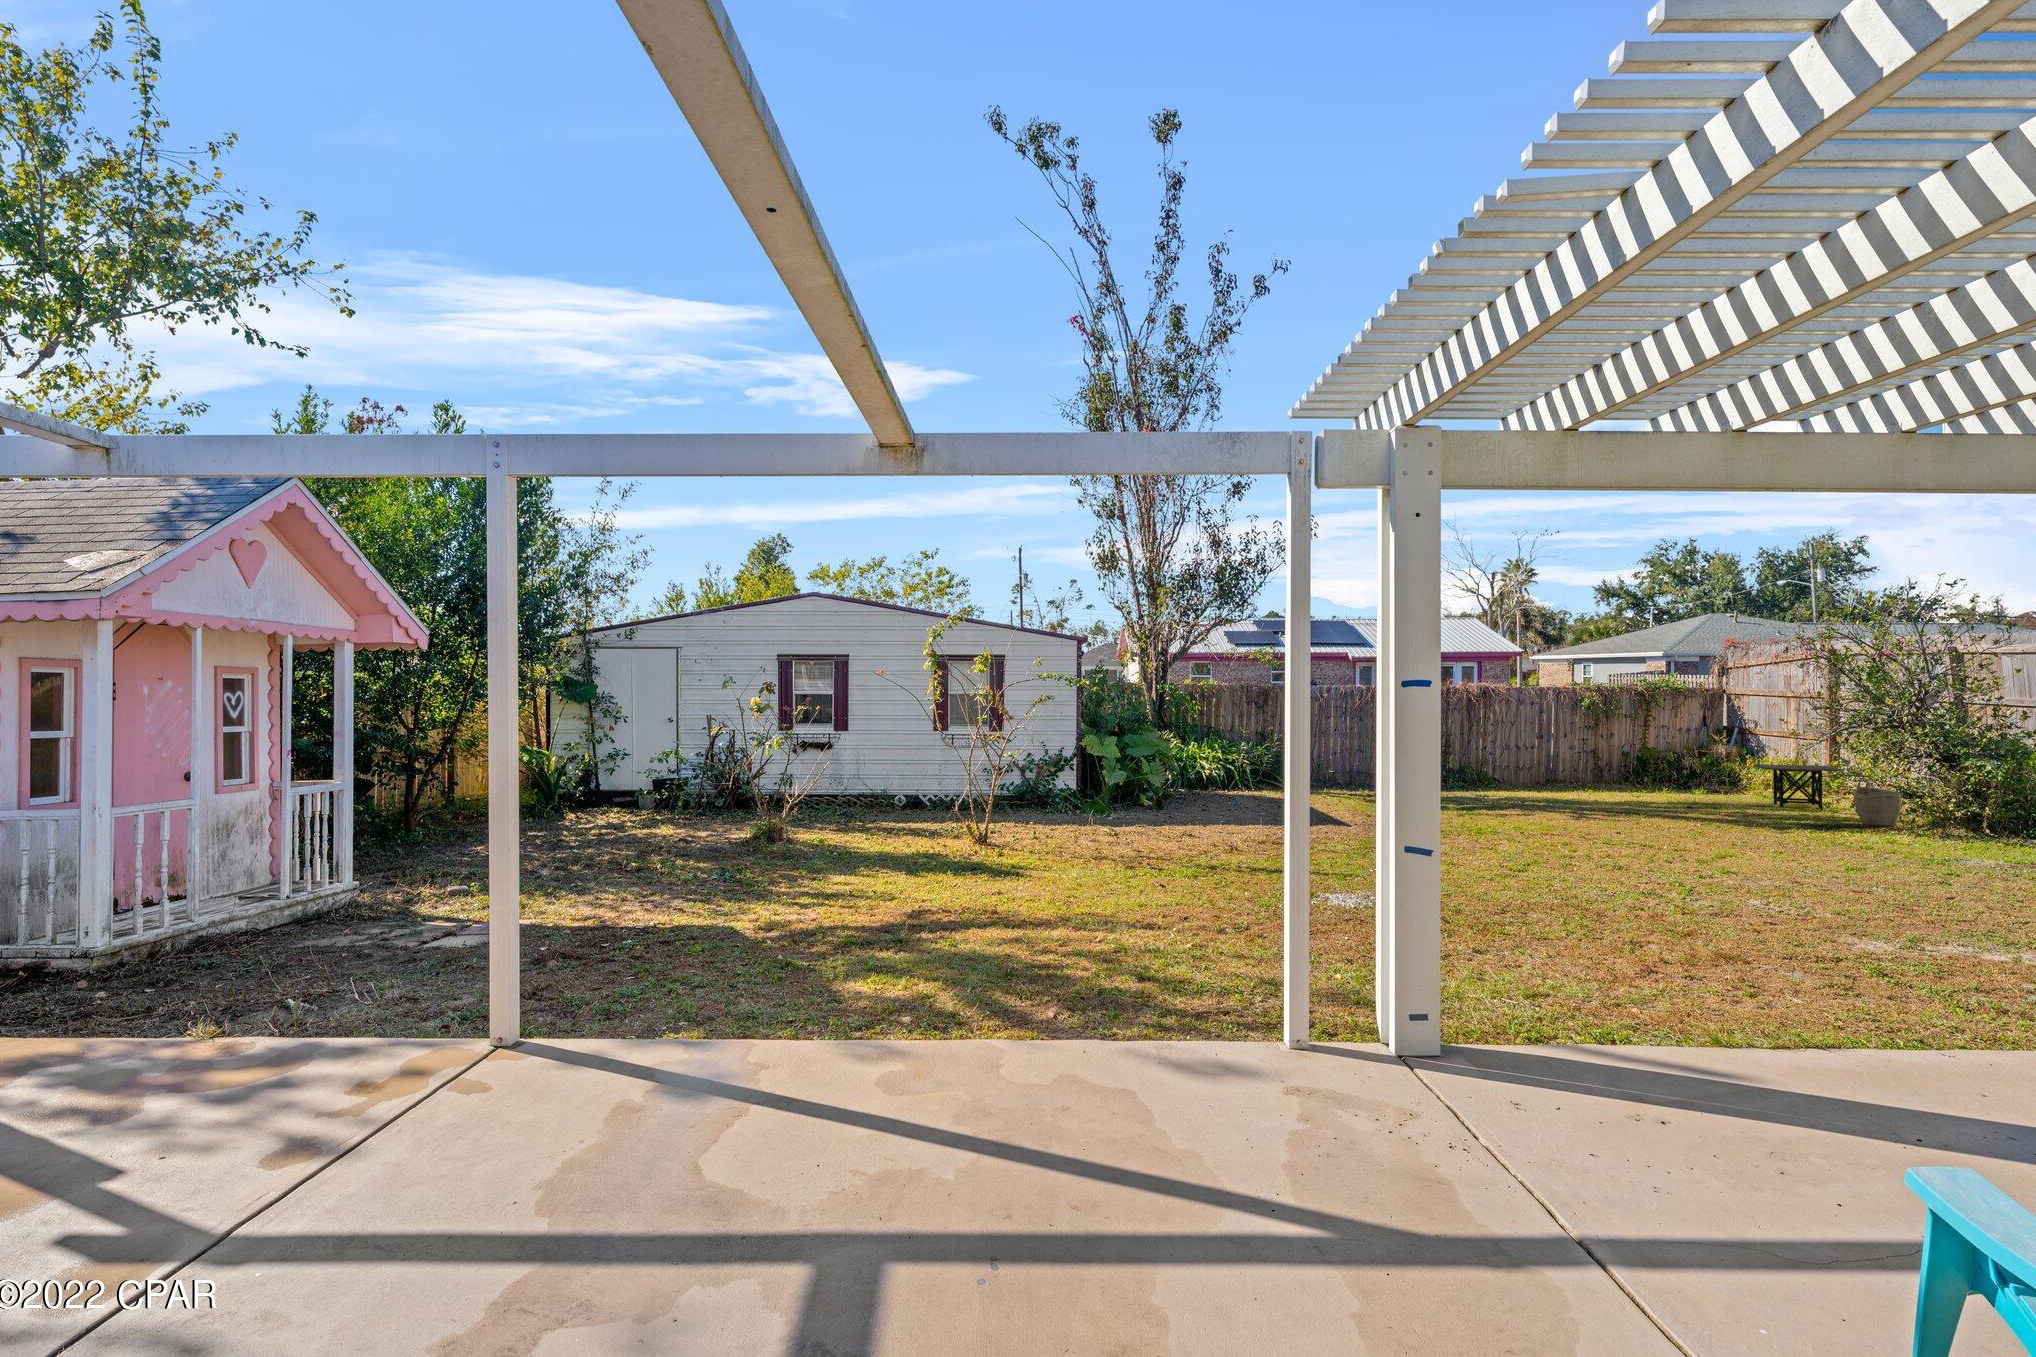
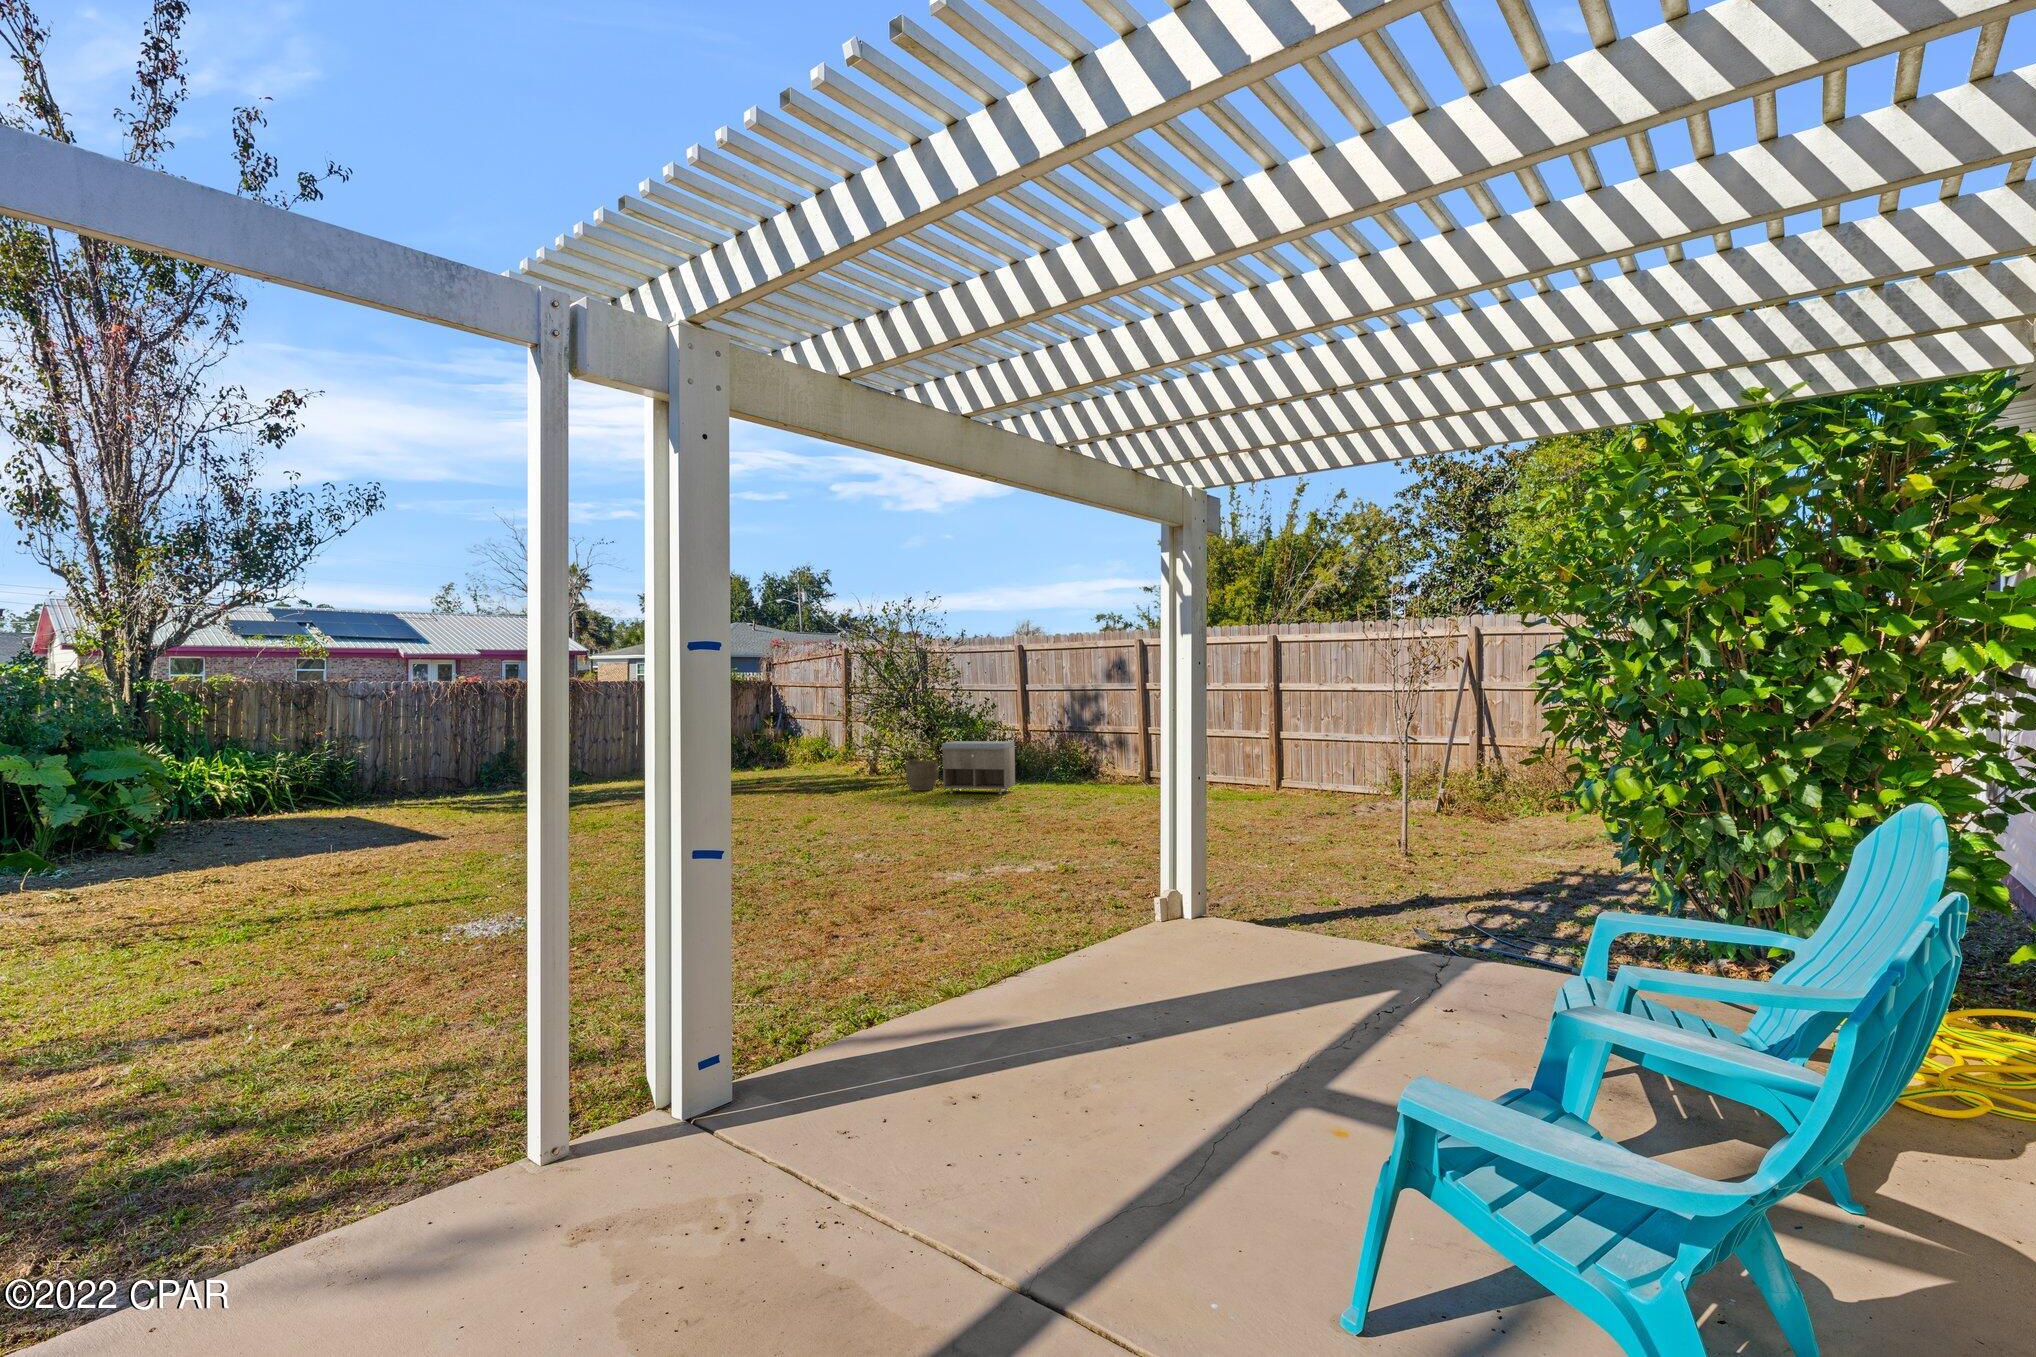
side table: present [1754,764,1842,808] -> none [818,742,888,780]
storage bench: none [1900,769,2018,839] -> present [942,741,1015,794]

